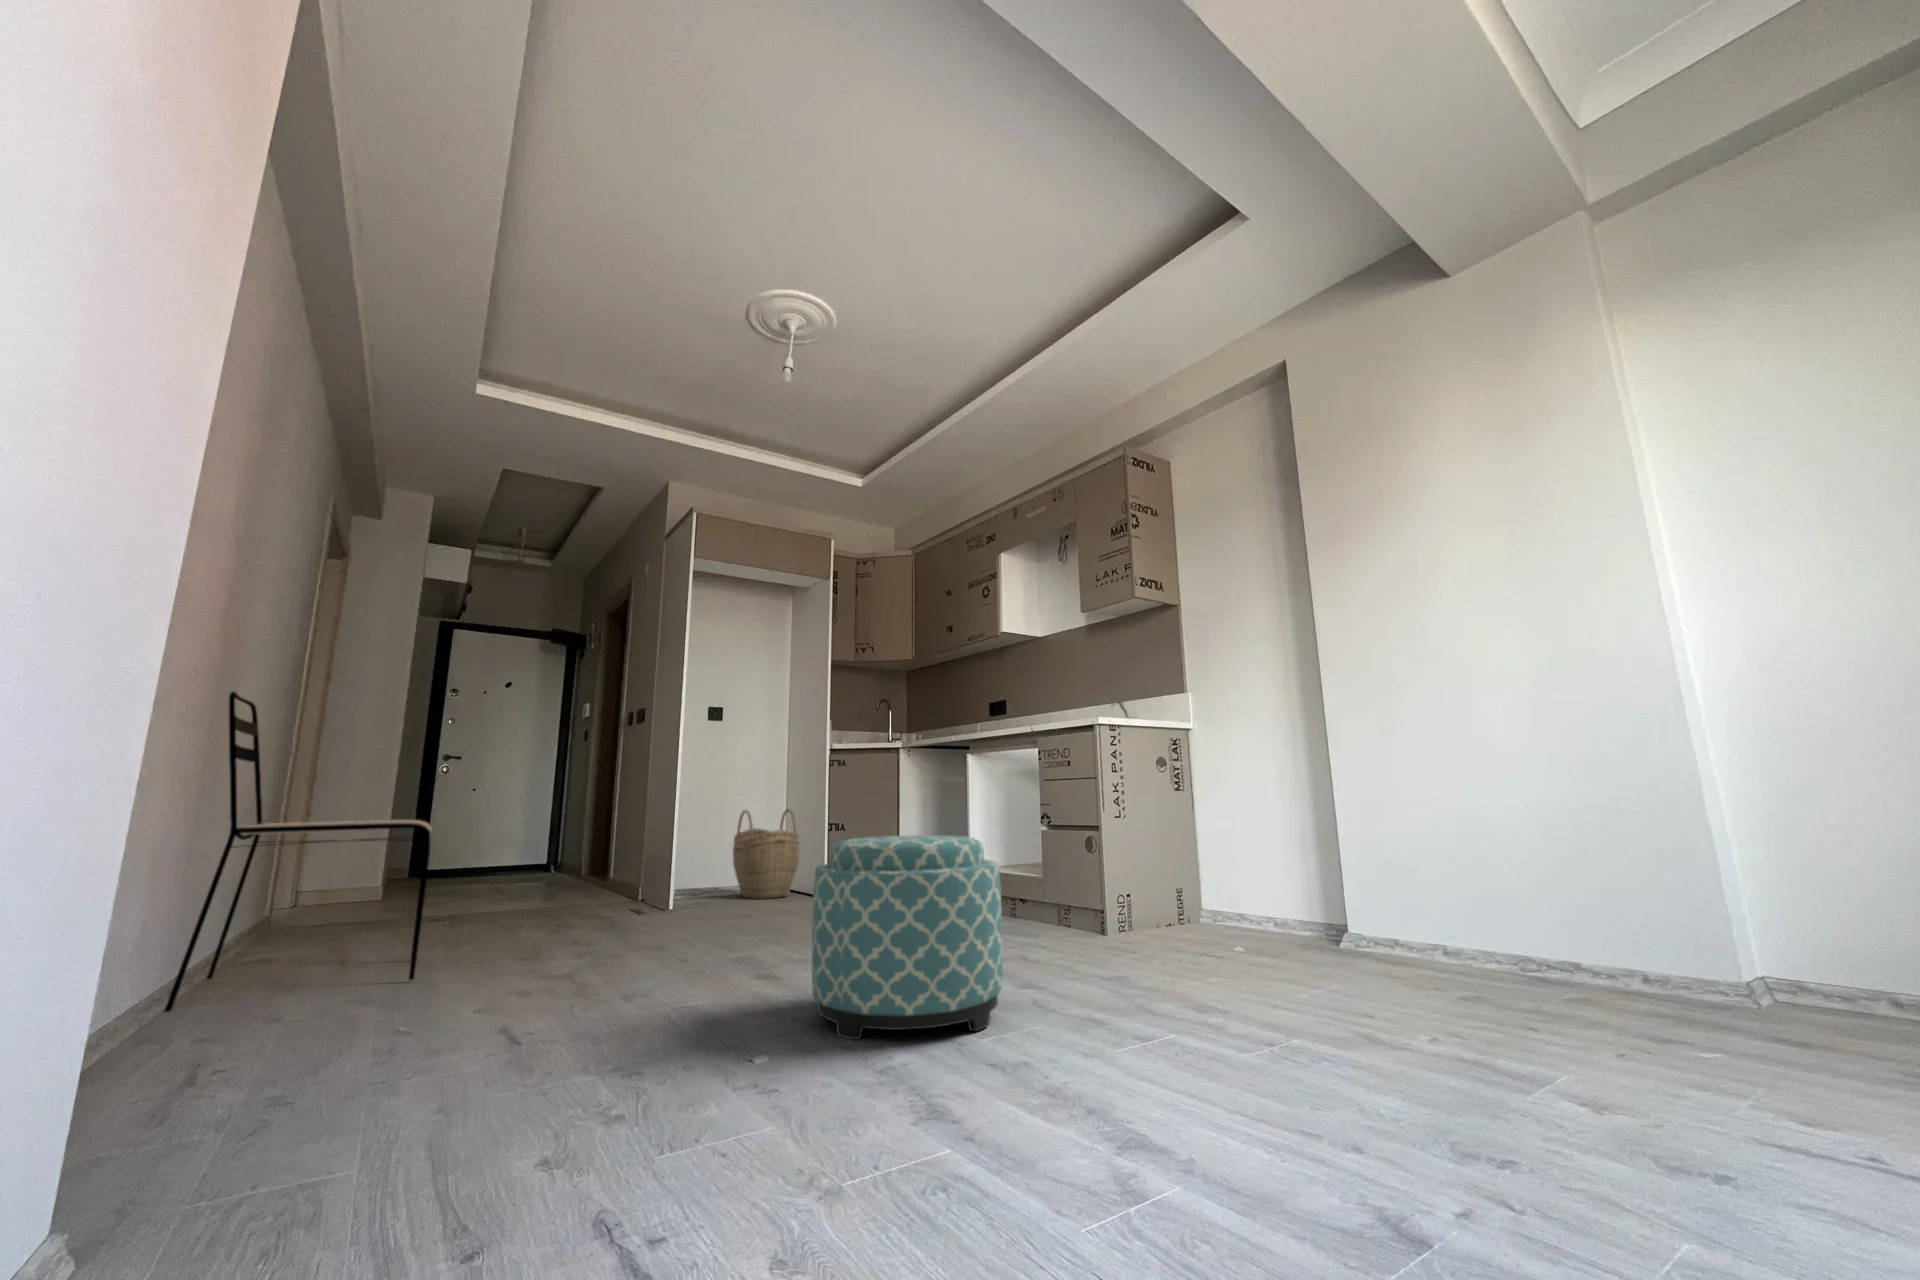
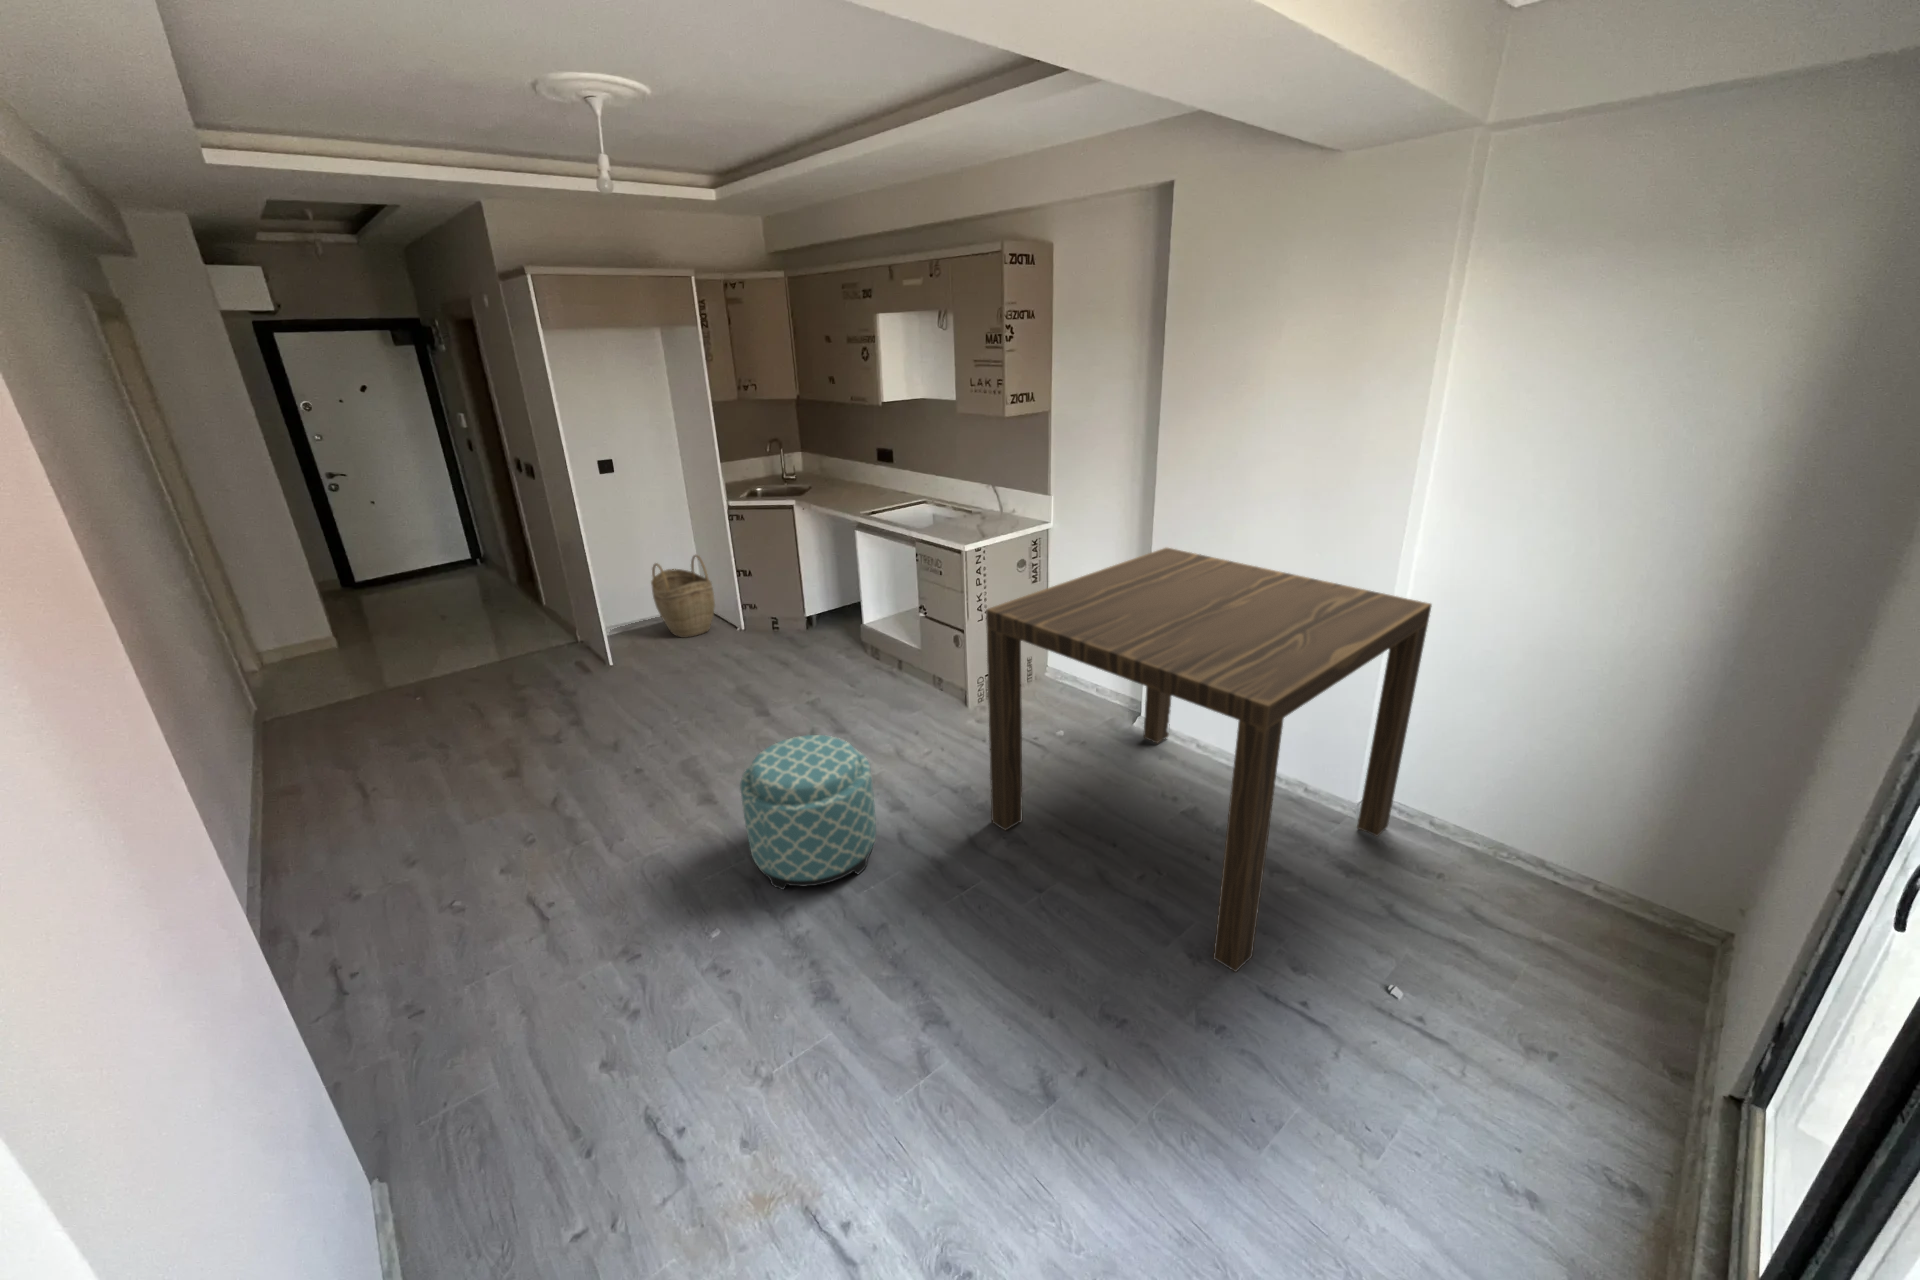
dining table: none [1151,558,1870,1159] -> present [986,548,1432,972]
dining chair: present [164,692,432,1012] -> none [206,648,454,885]

